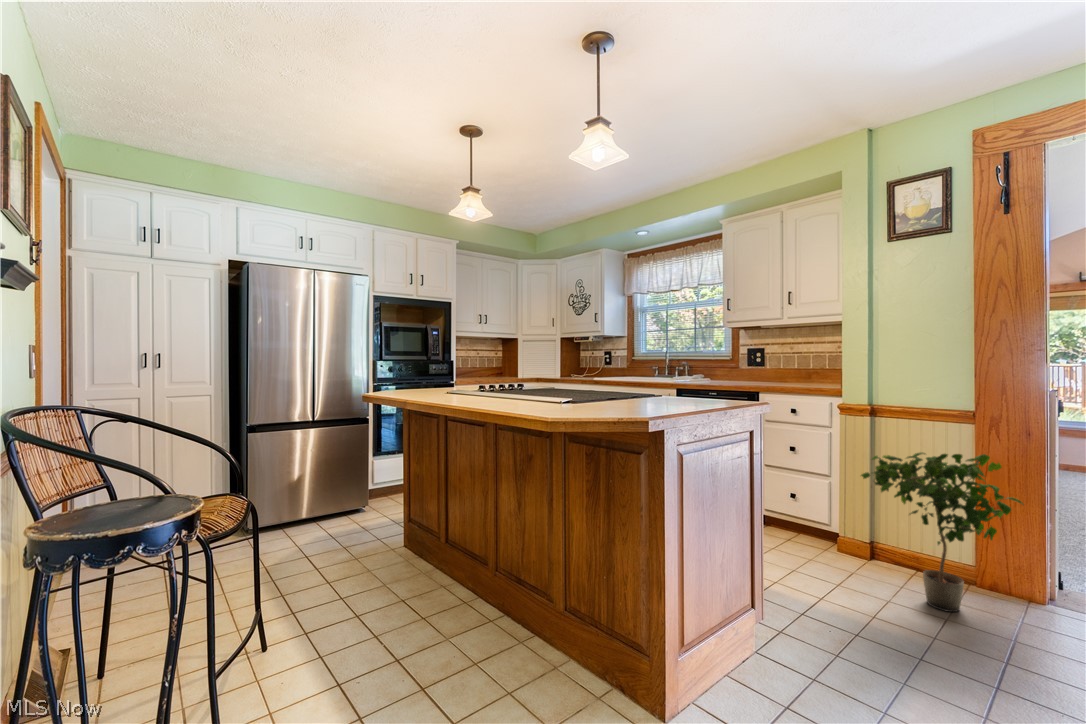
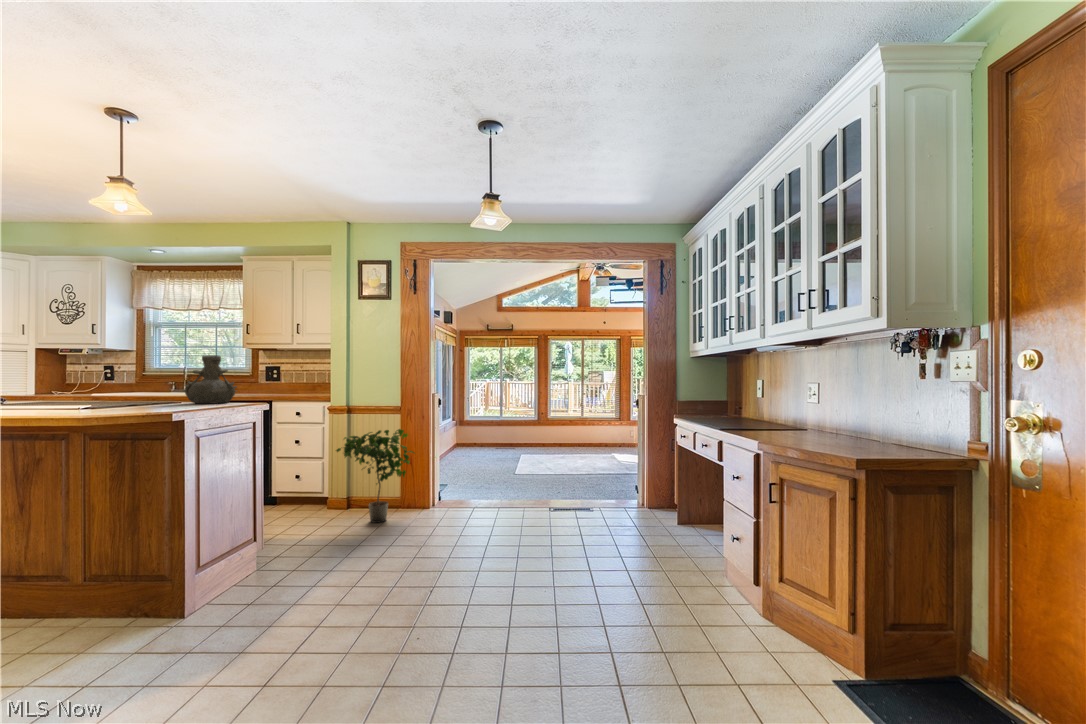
vase: none [661,334,725,397] -> present [183,355,237,404]

